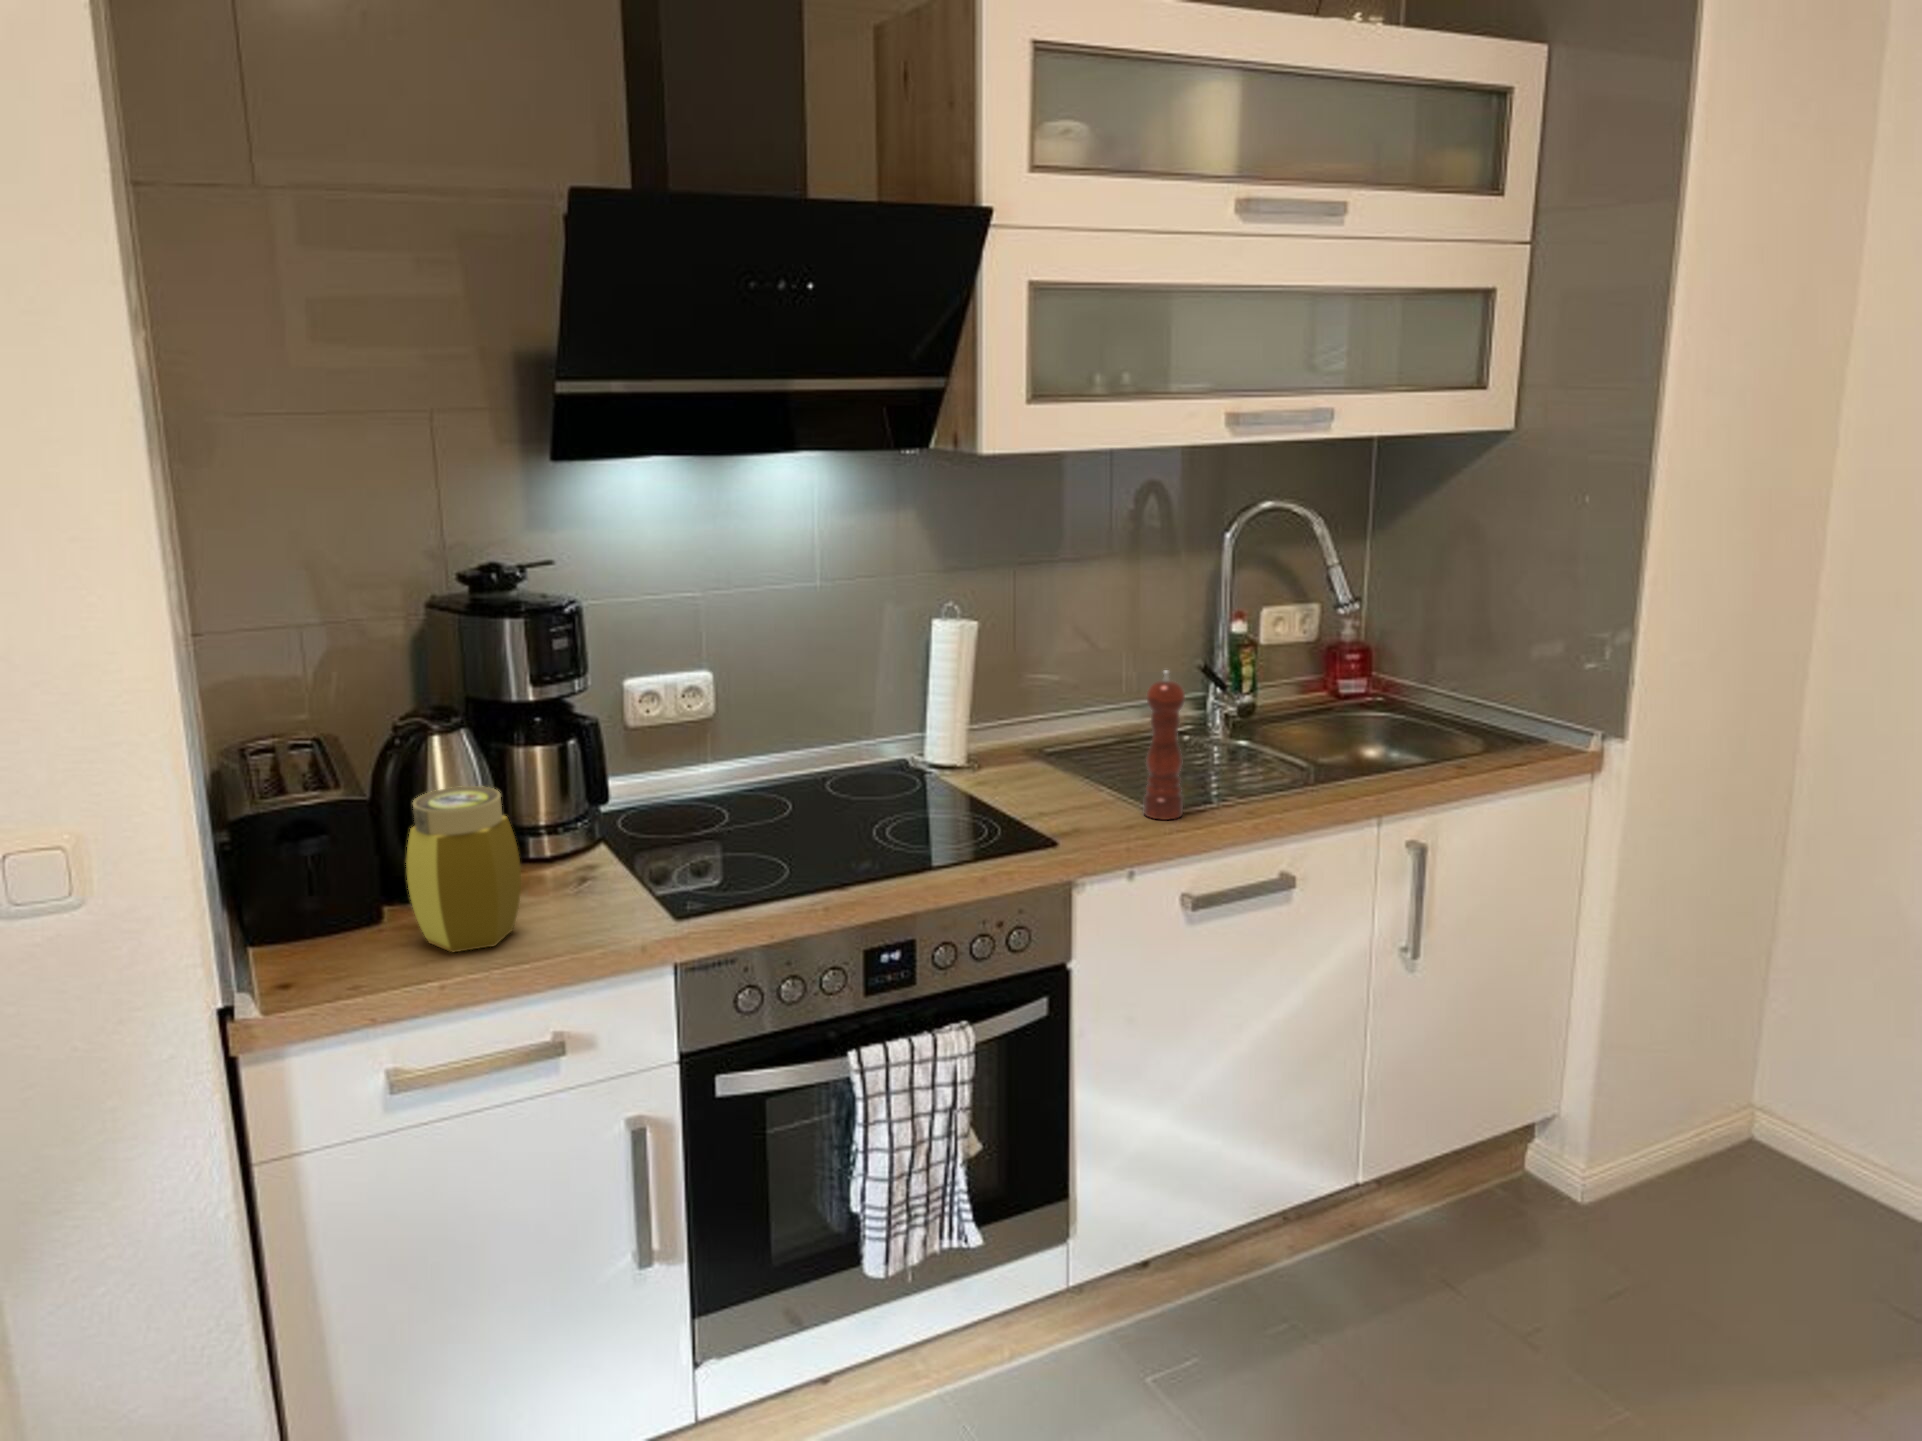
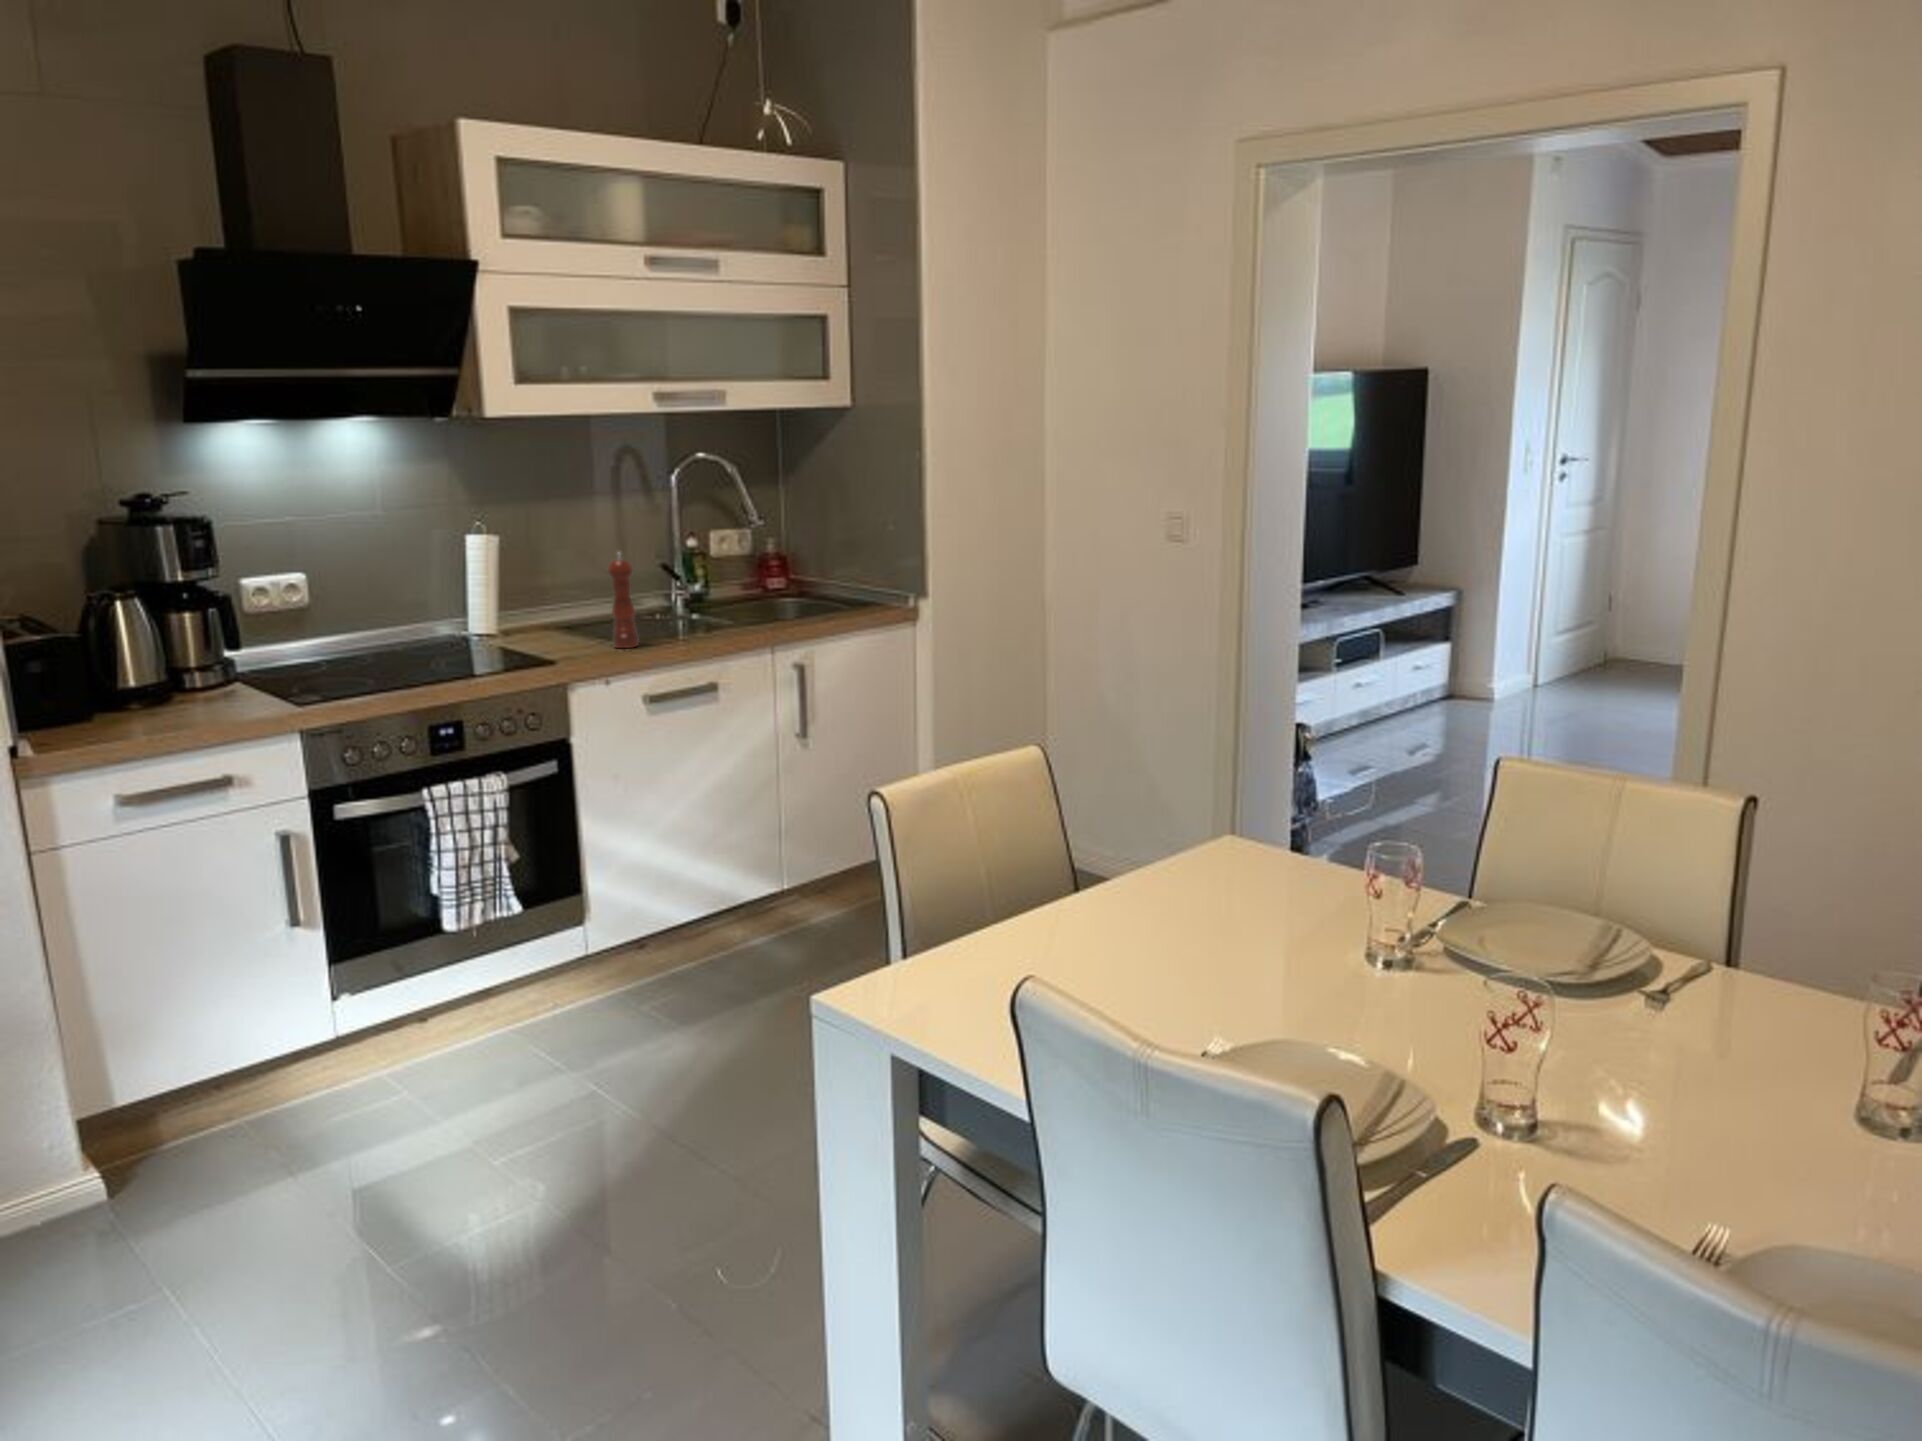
jar: present [406,786,521,952] -> none [114,625,192,726]

